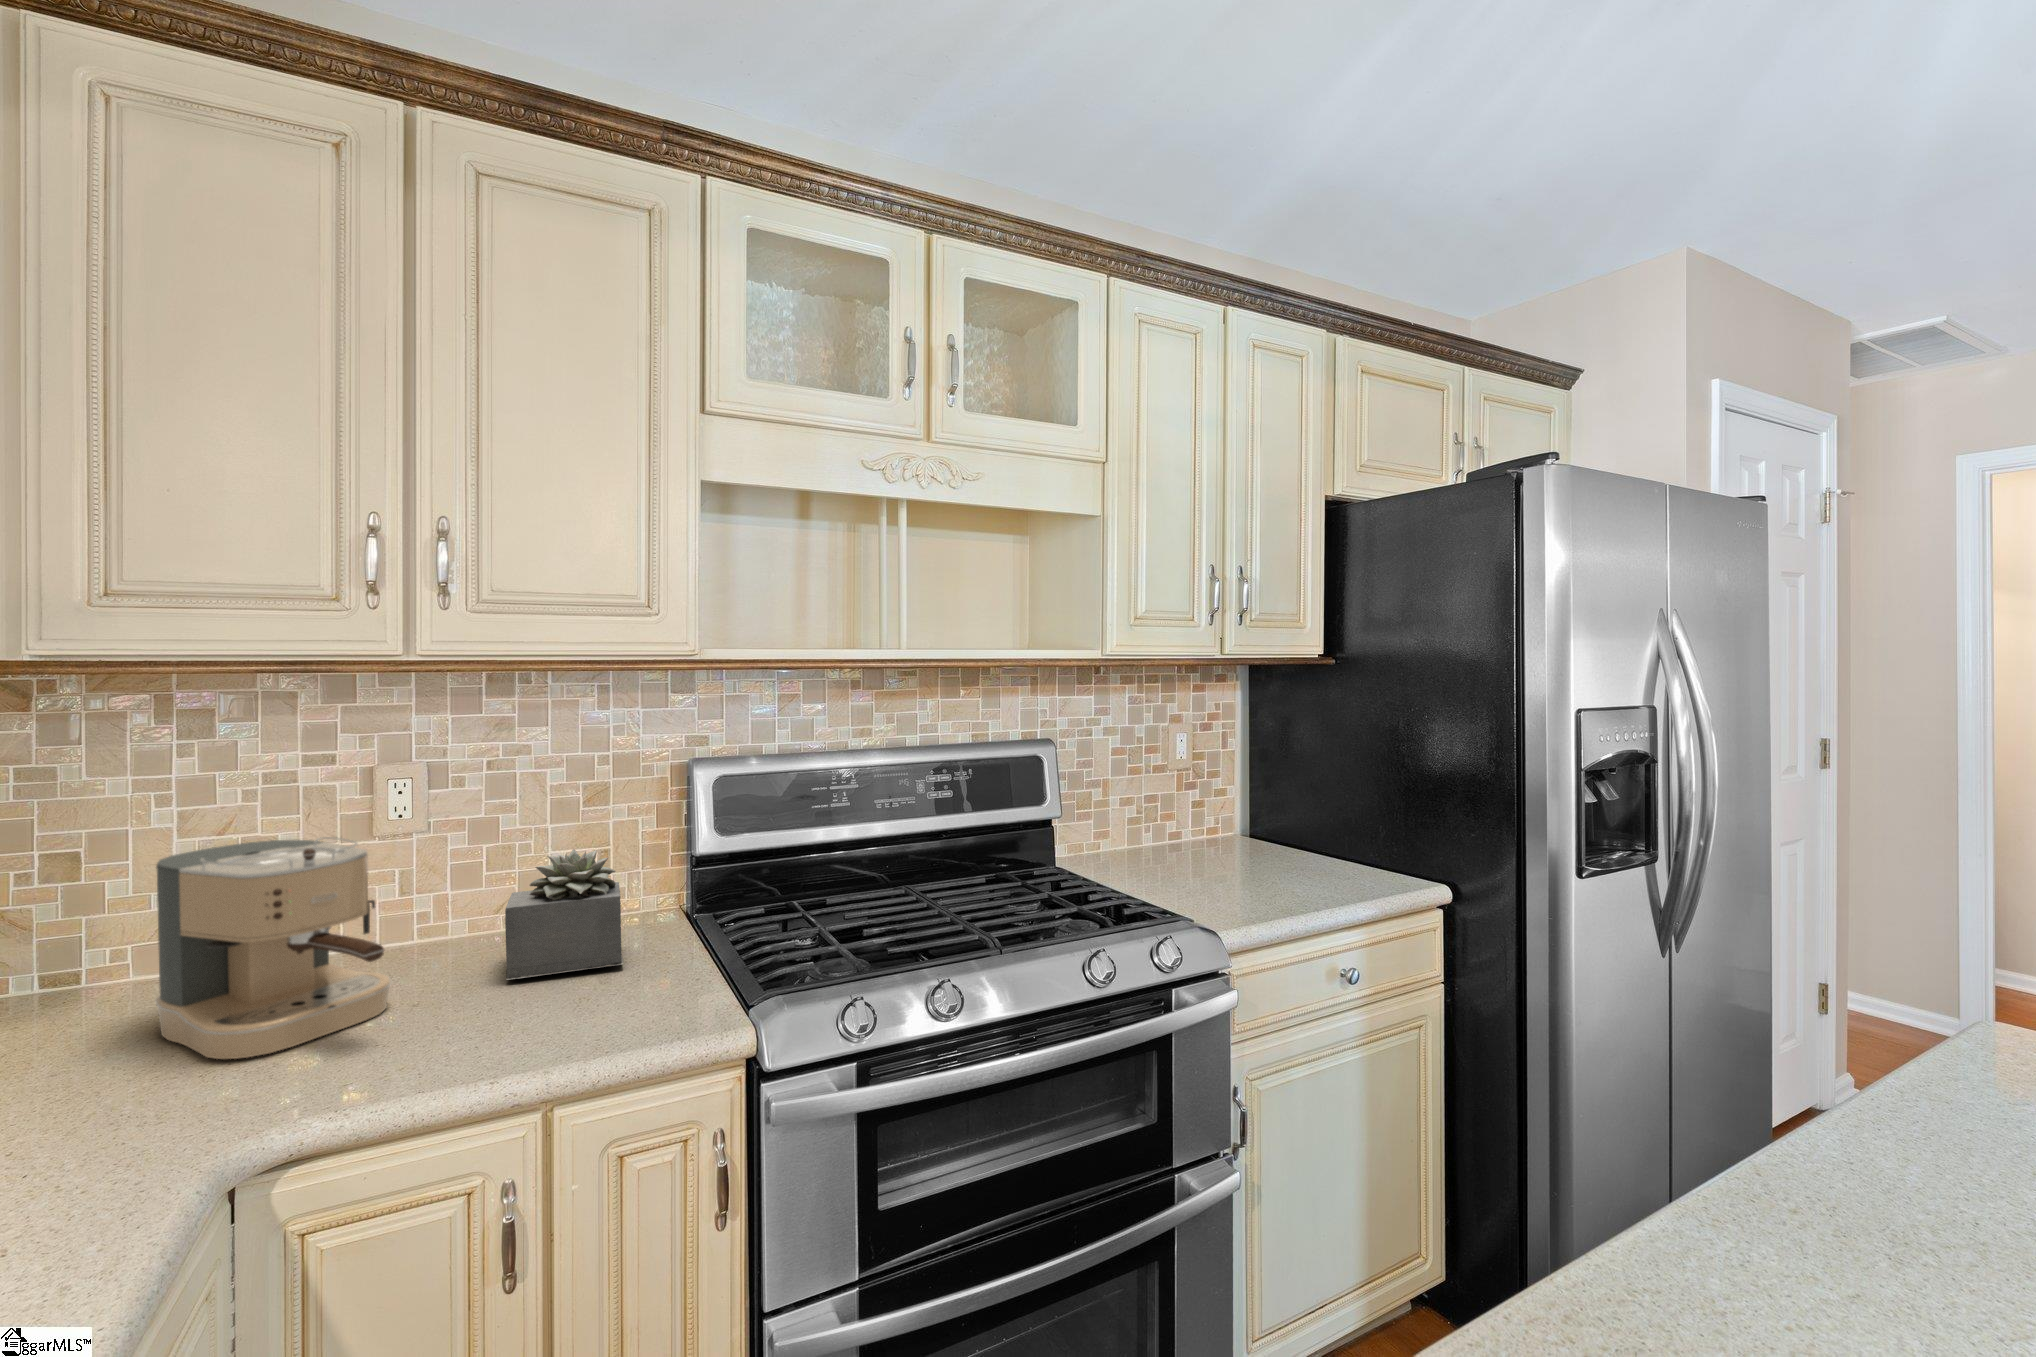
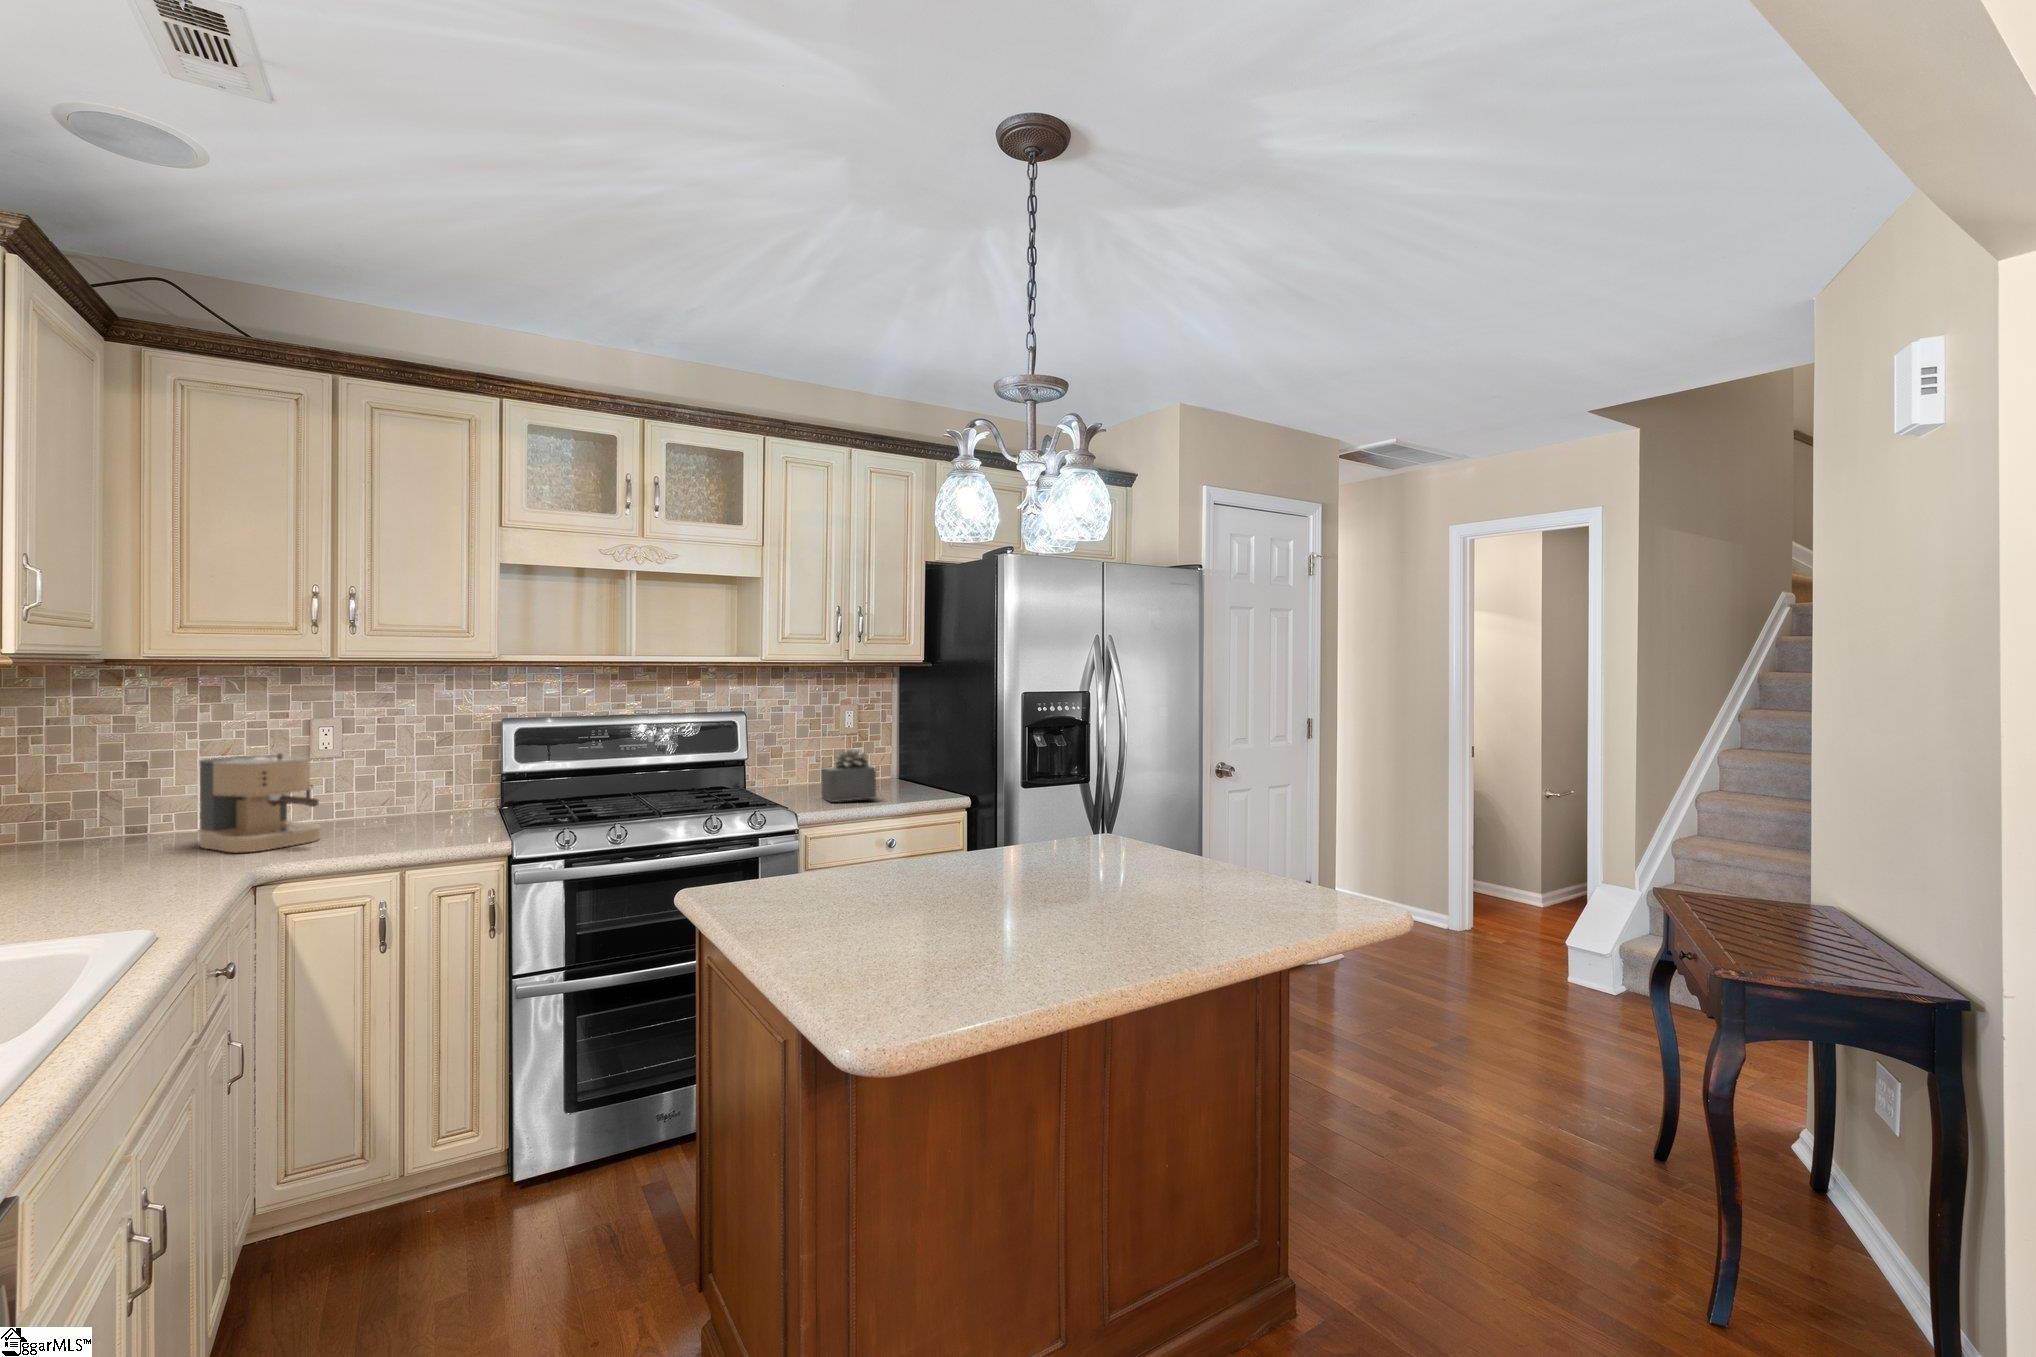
succulent plant: present [505,849,624,980] -> present [821,749,876,802]

